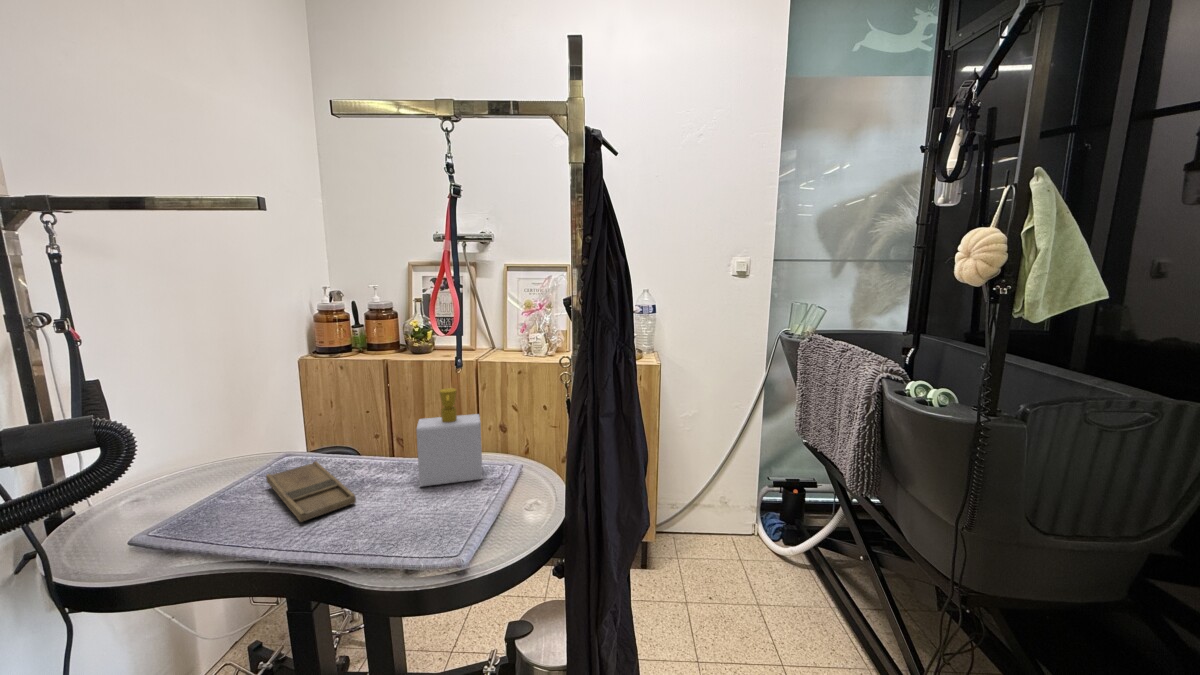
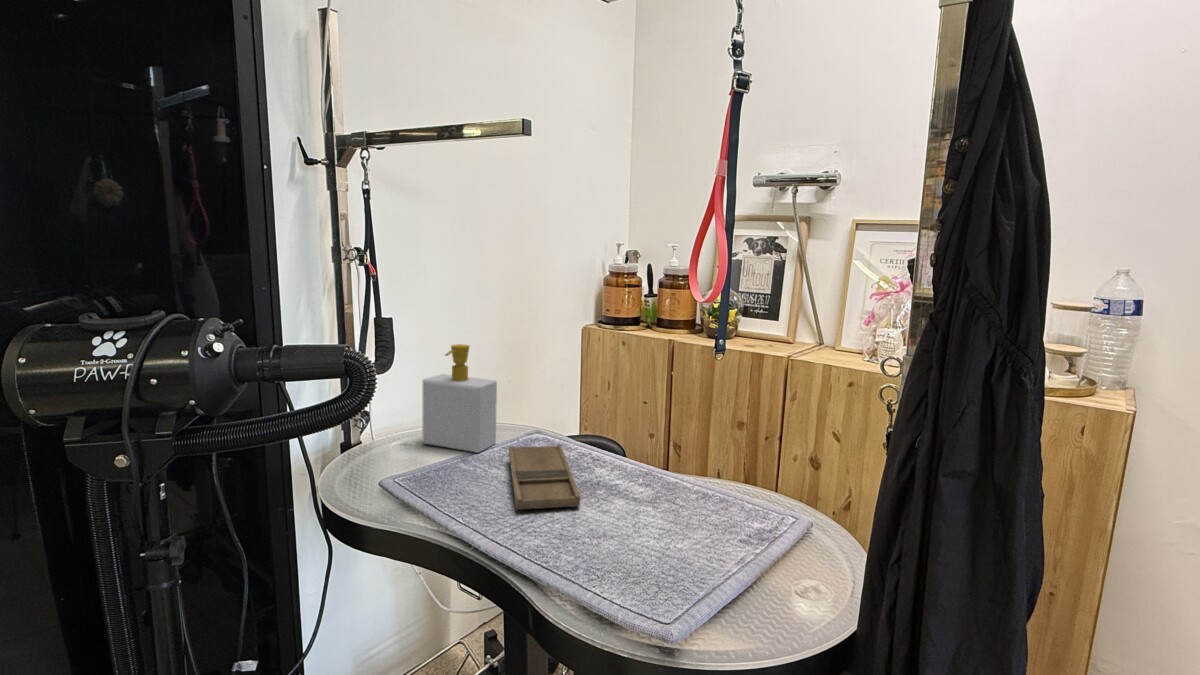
soap bottle: present [416,388,483,487] -> present [422,344,497,453]

